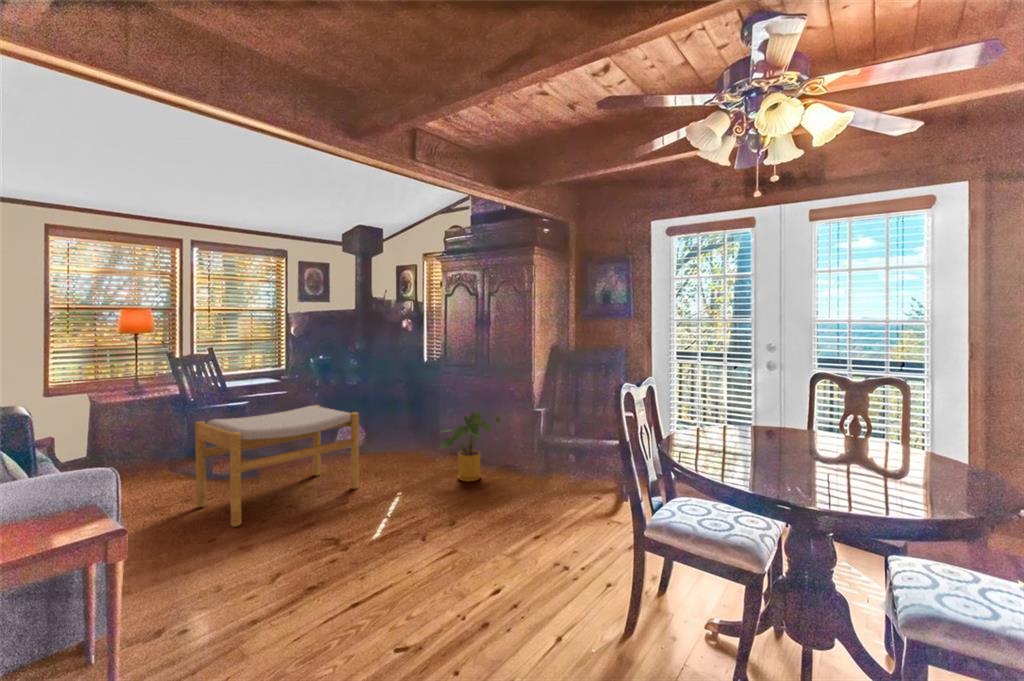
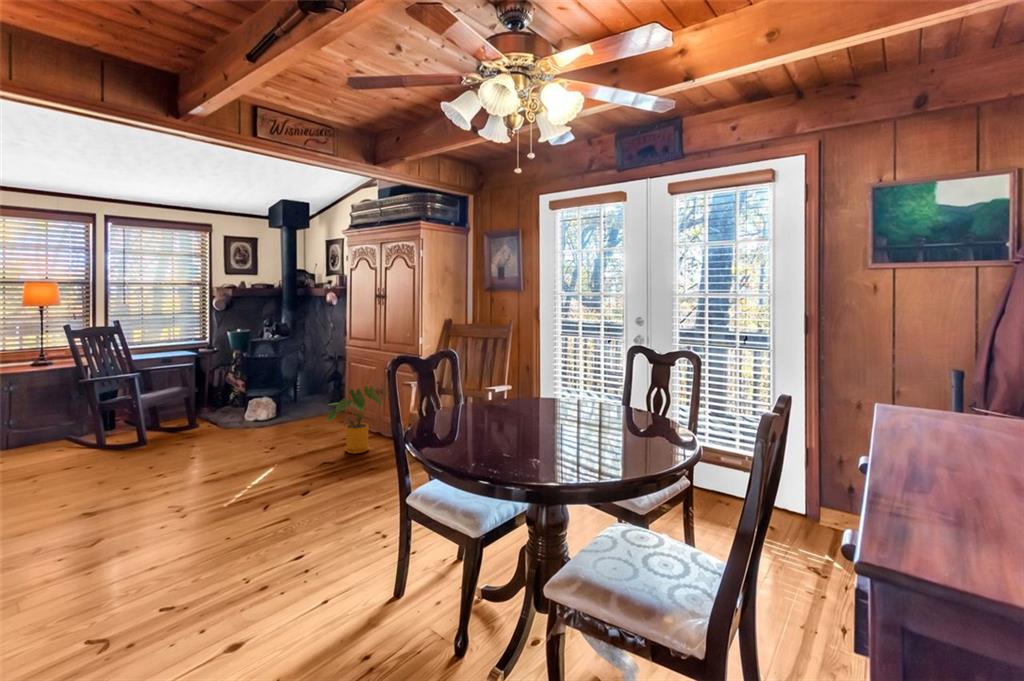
footstool: present [195,405,359,527] -> none [66,377,242,493]

